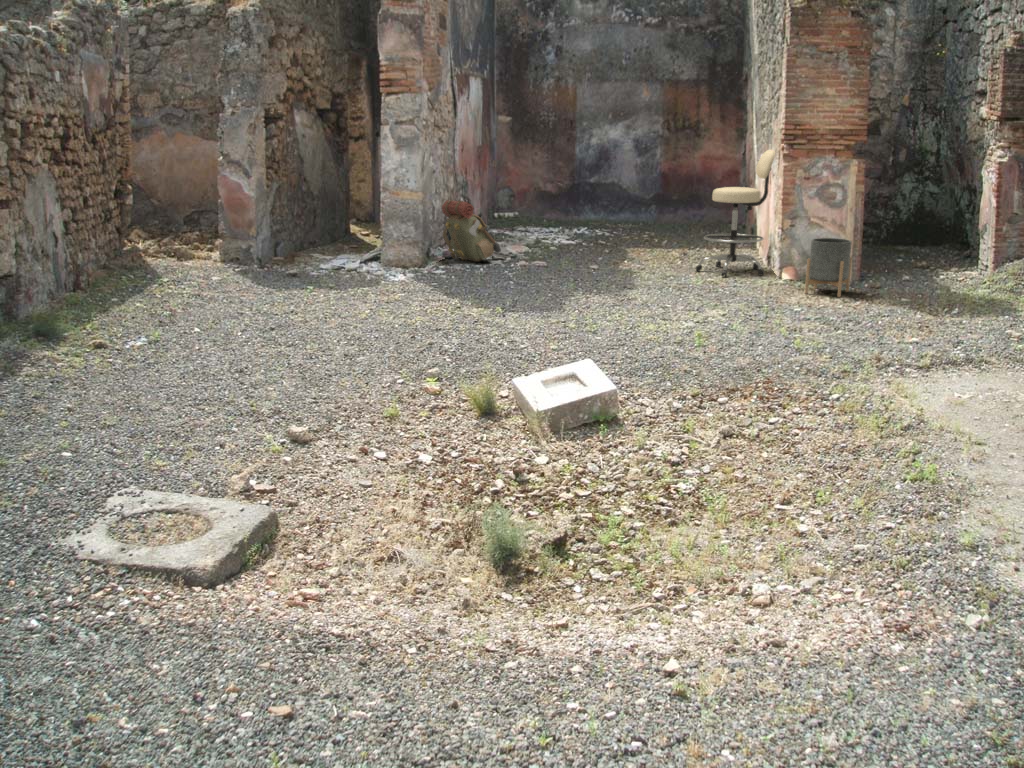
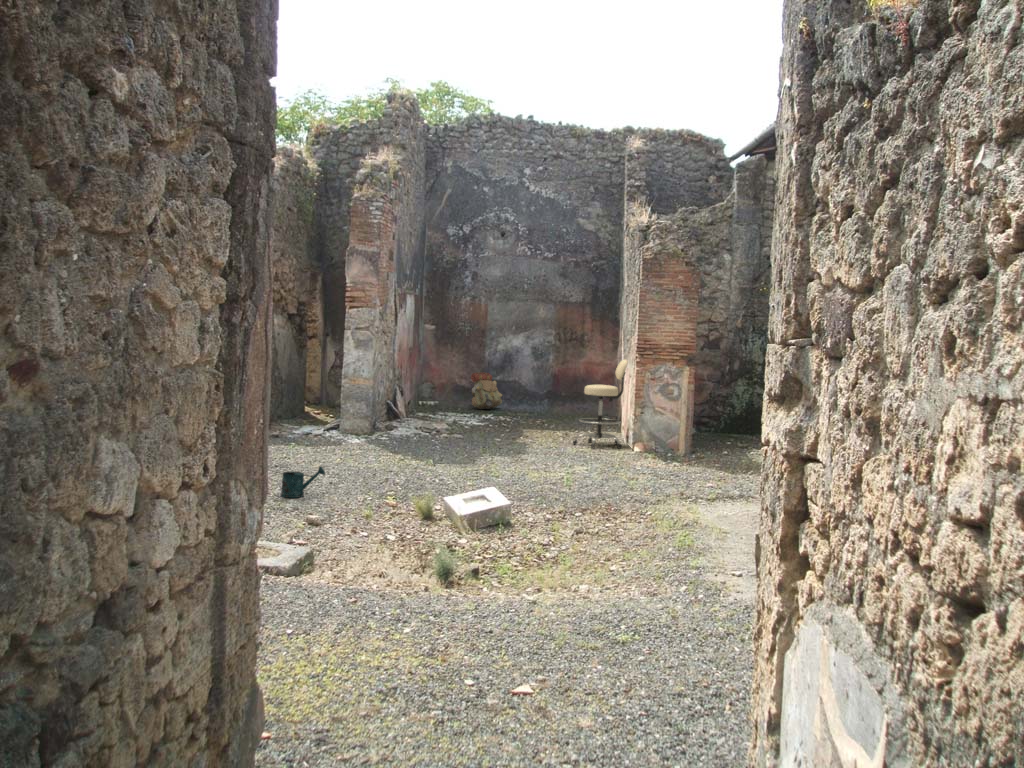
backpack: present [442,200,501,262] -> present [471,373,502,409]
planter: present [805,238,852,297] -> none [647,422,680,463]
watering can: none [265,331,338,380] -> present [281,466,325,498]

